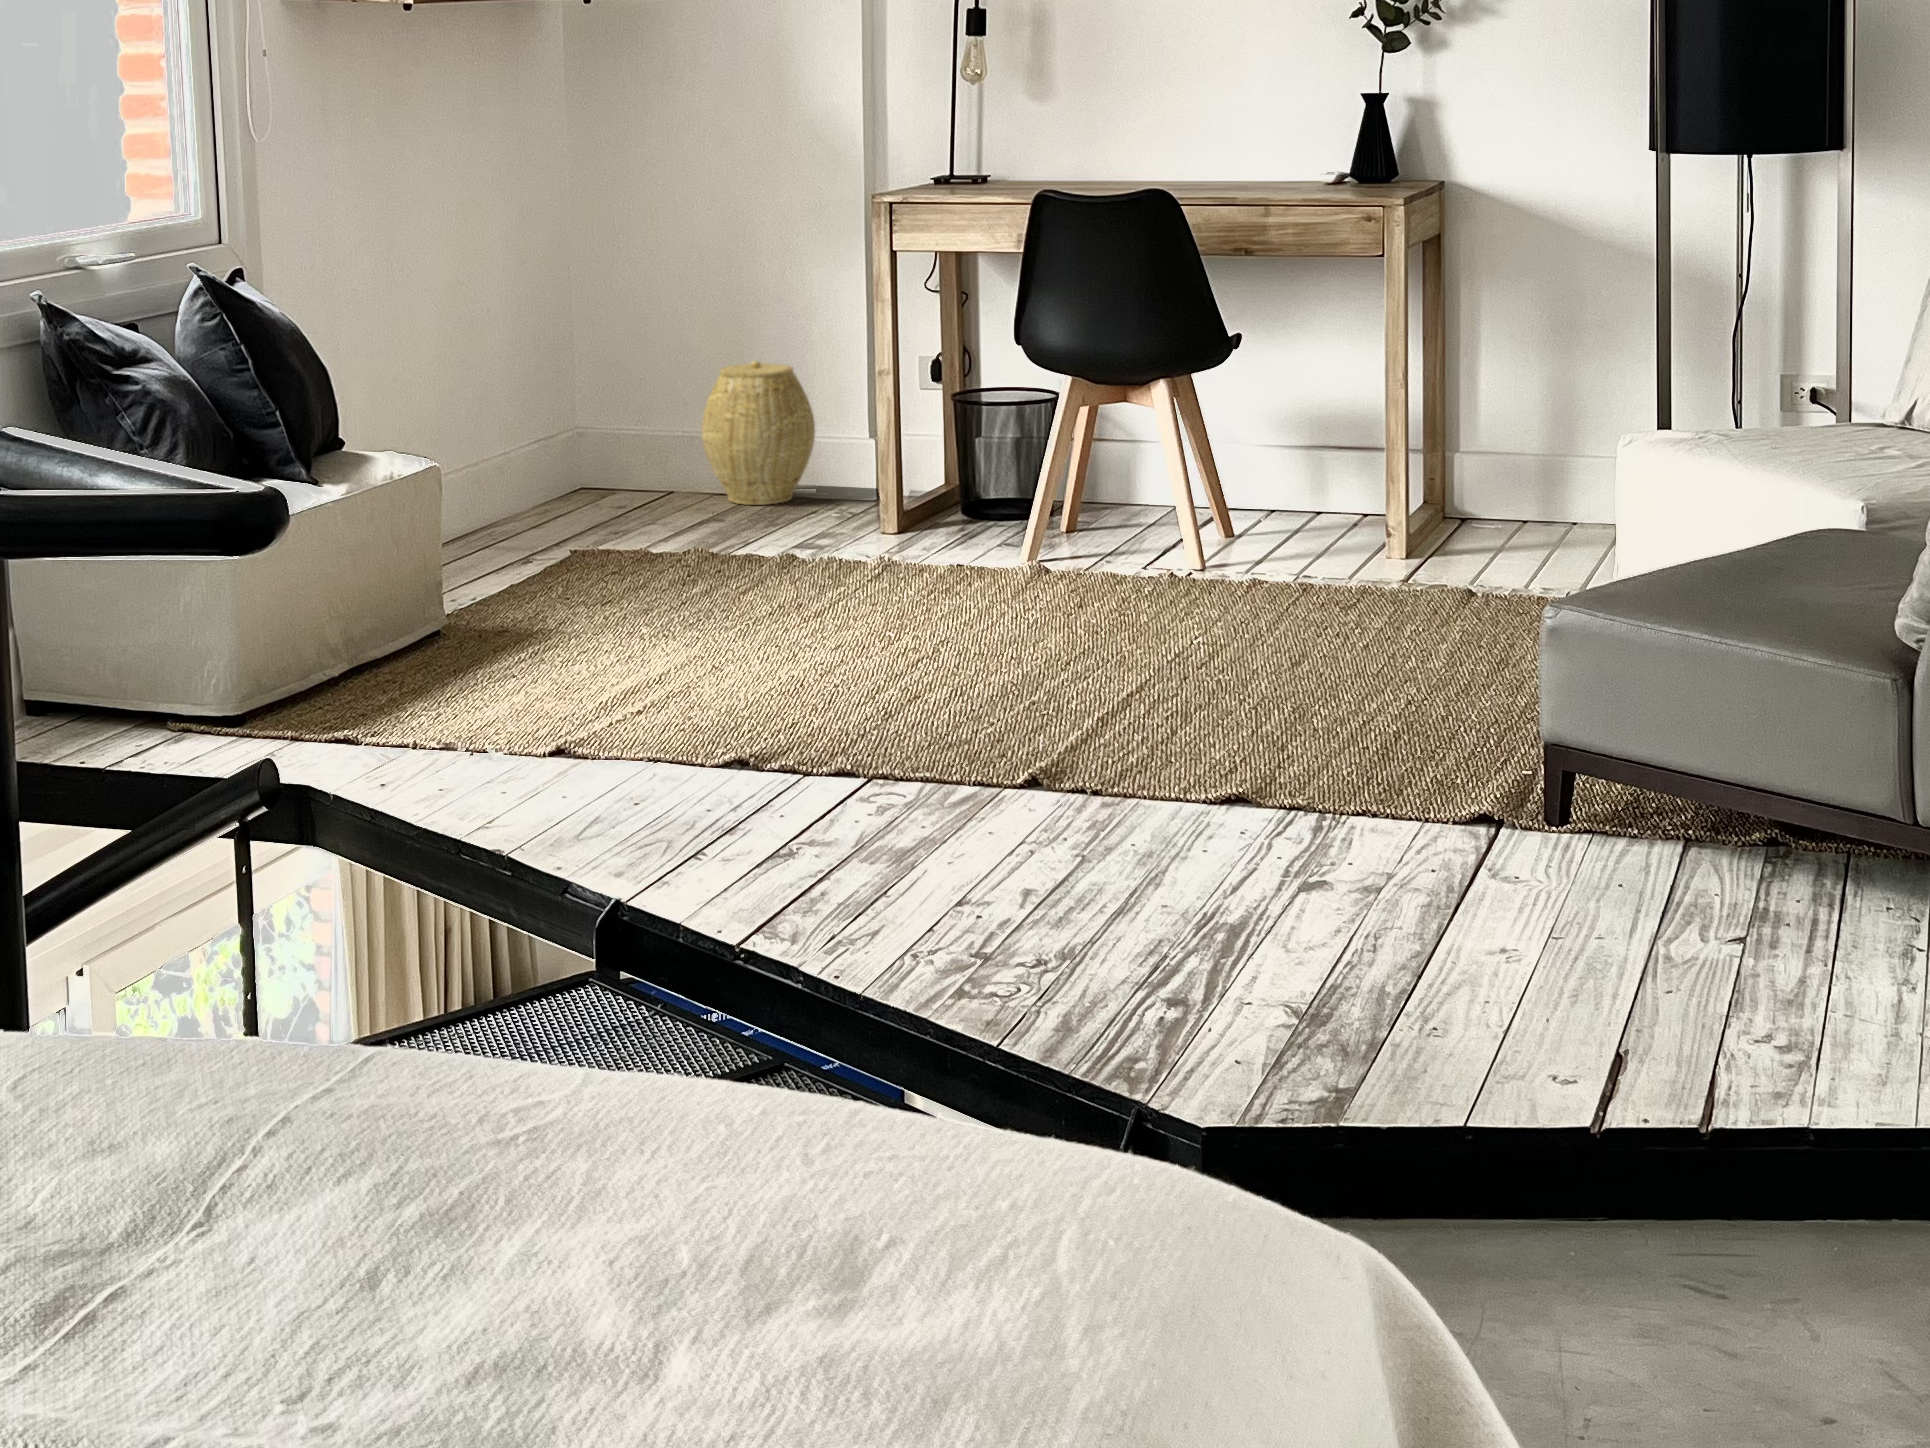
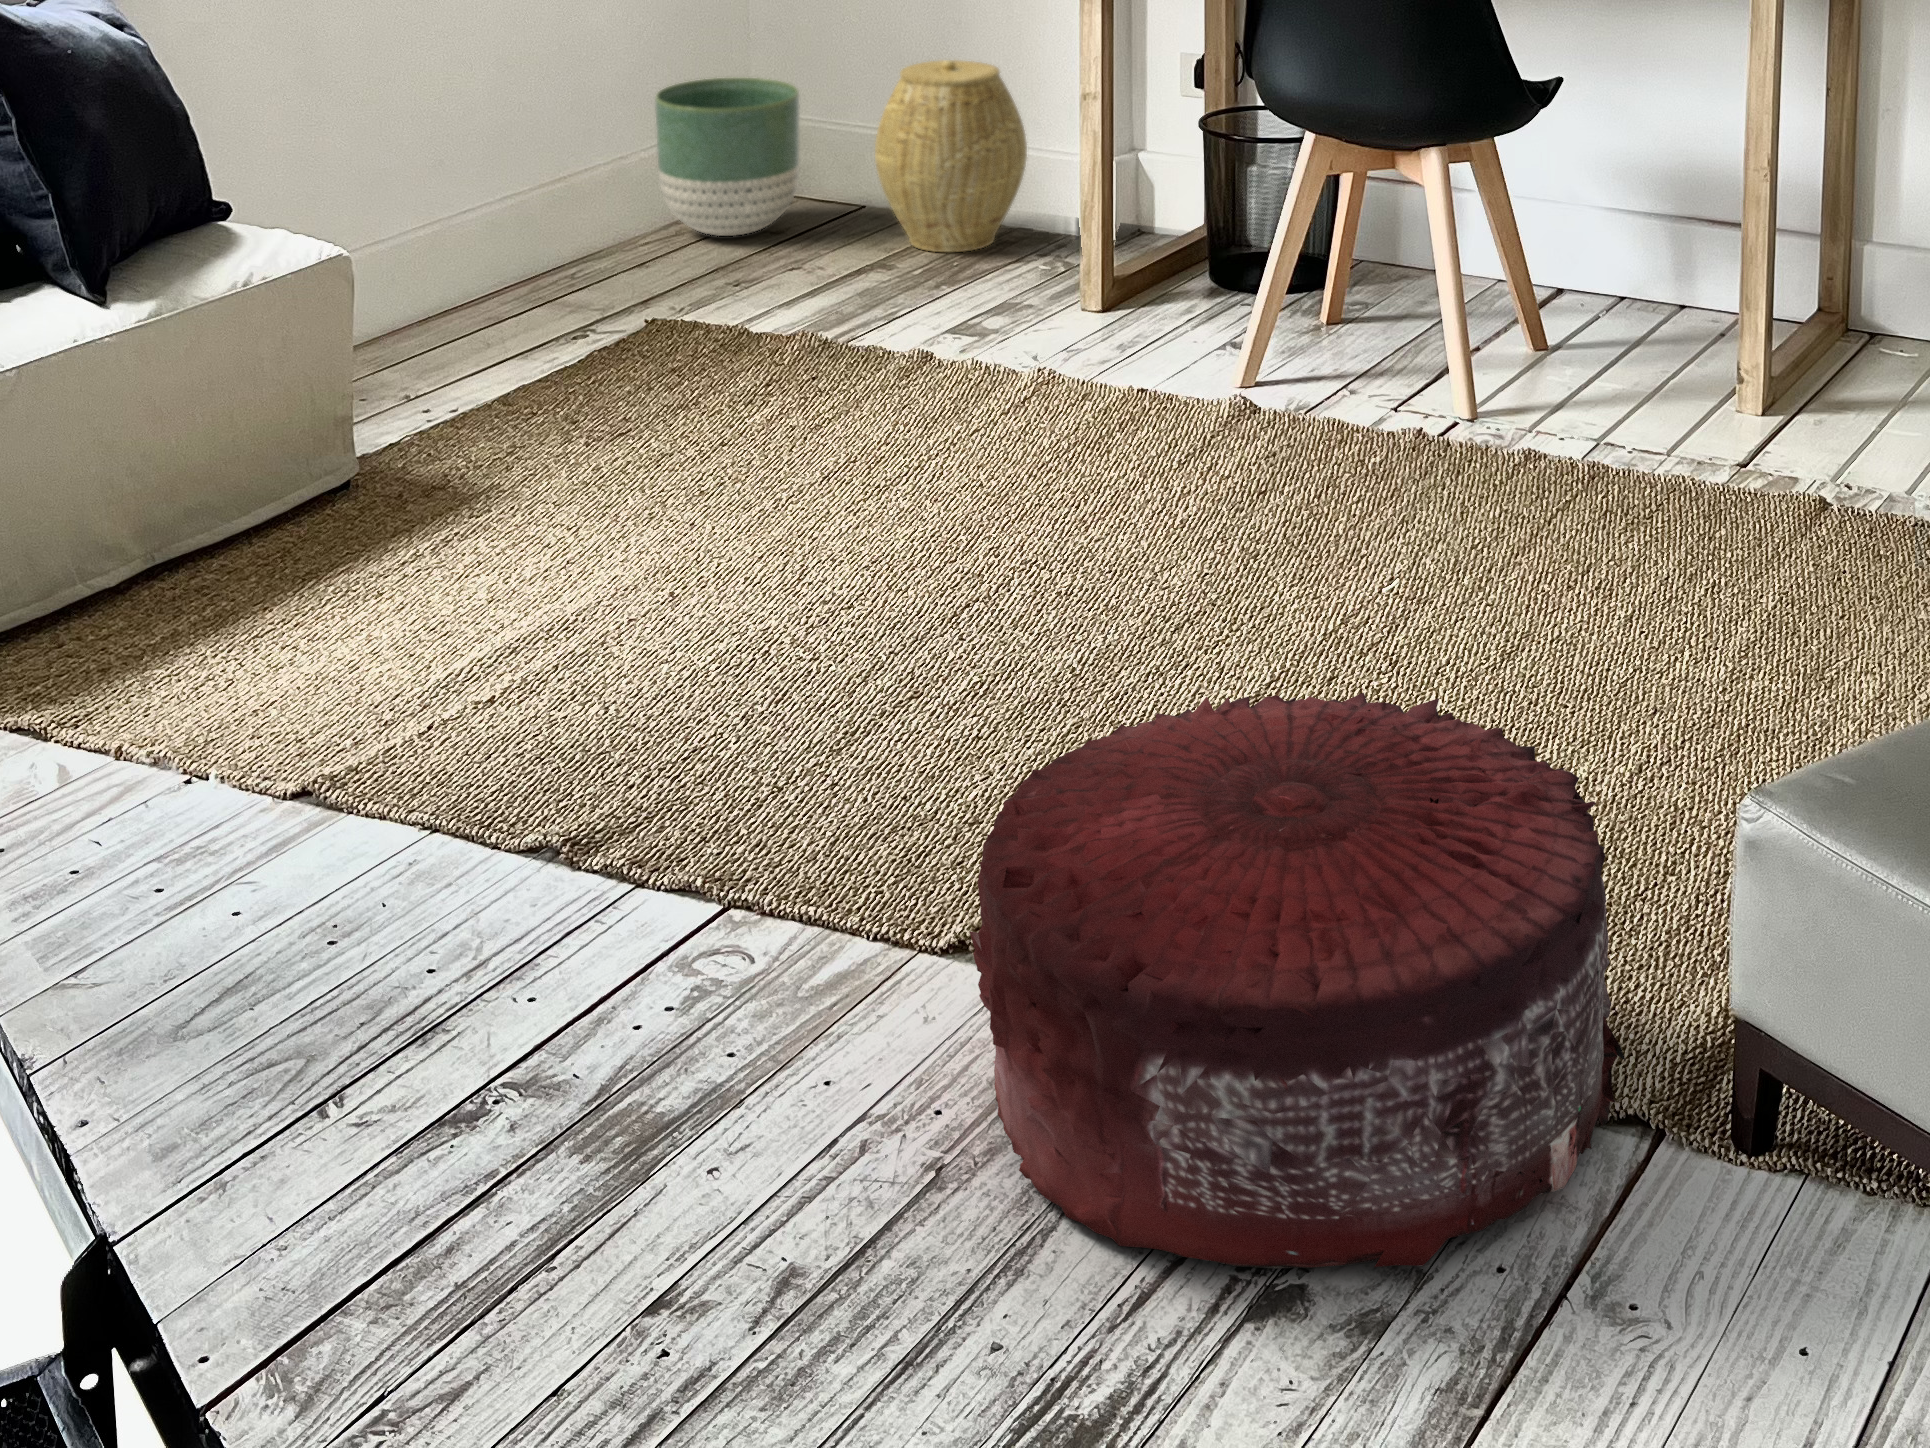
planter: none [531,387,638,503] -> present [655,78,799,236]
pouf: none [1088,606,1474,875] -> present [969,693,1625,1268]

